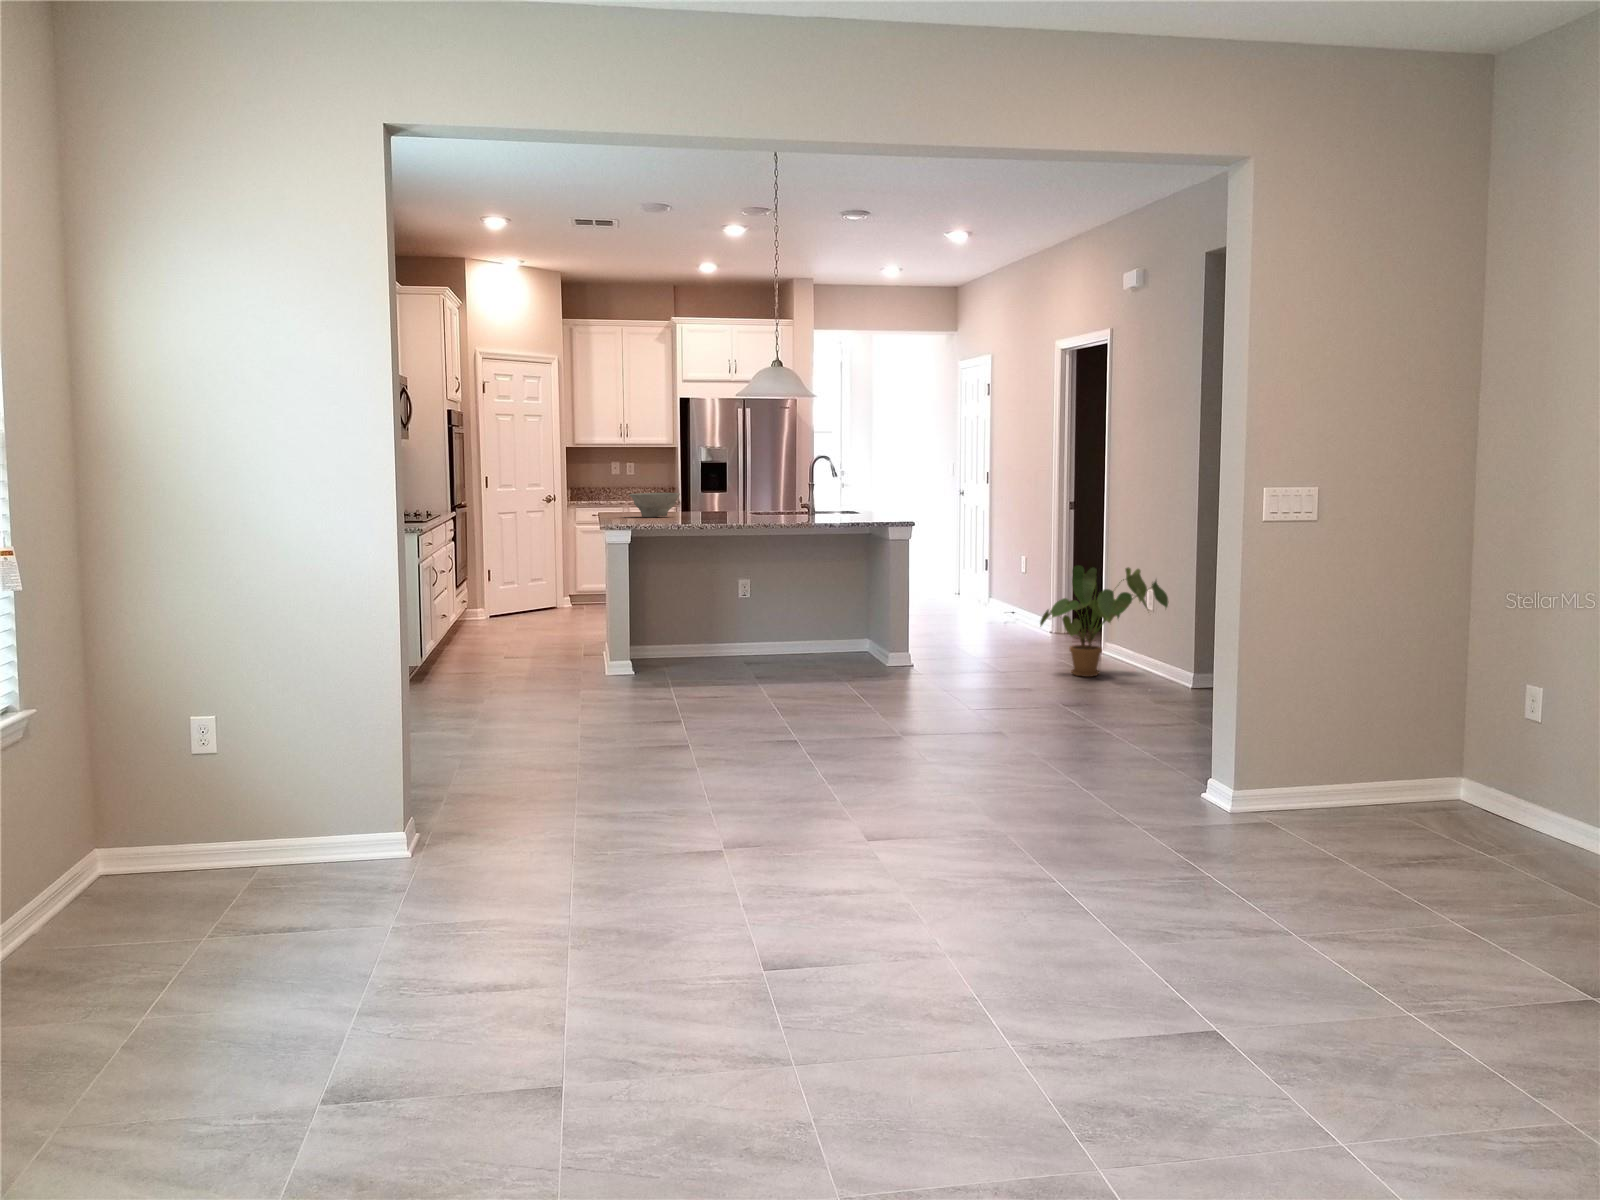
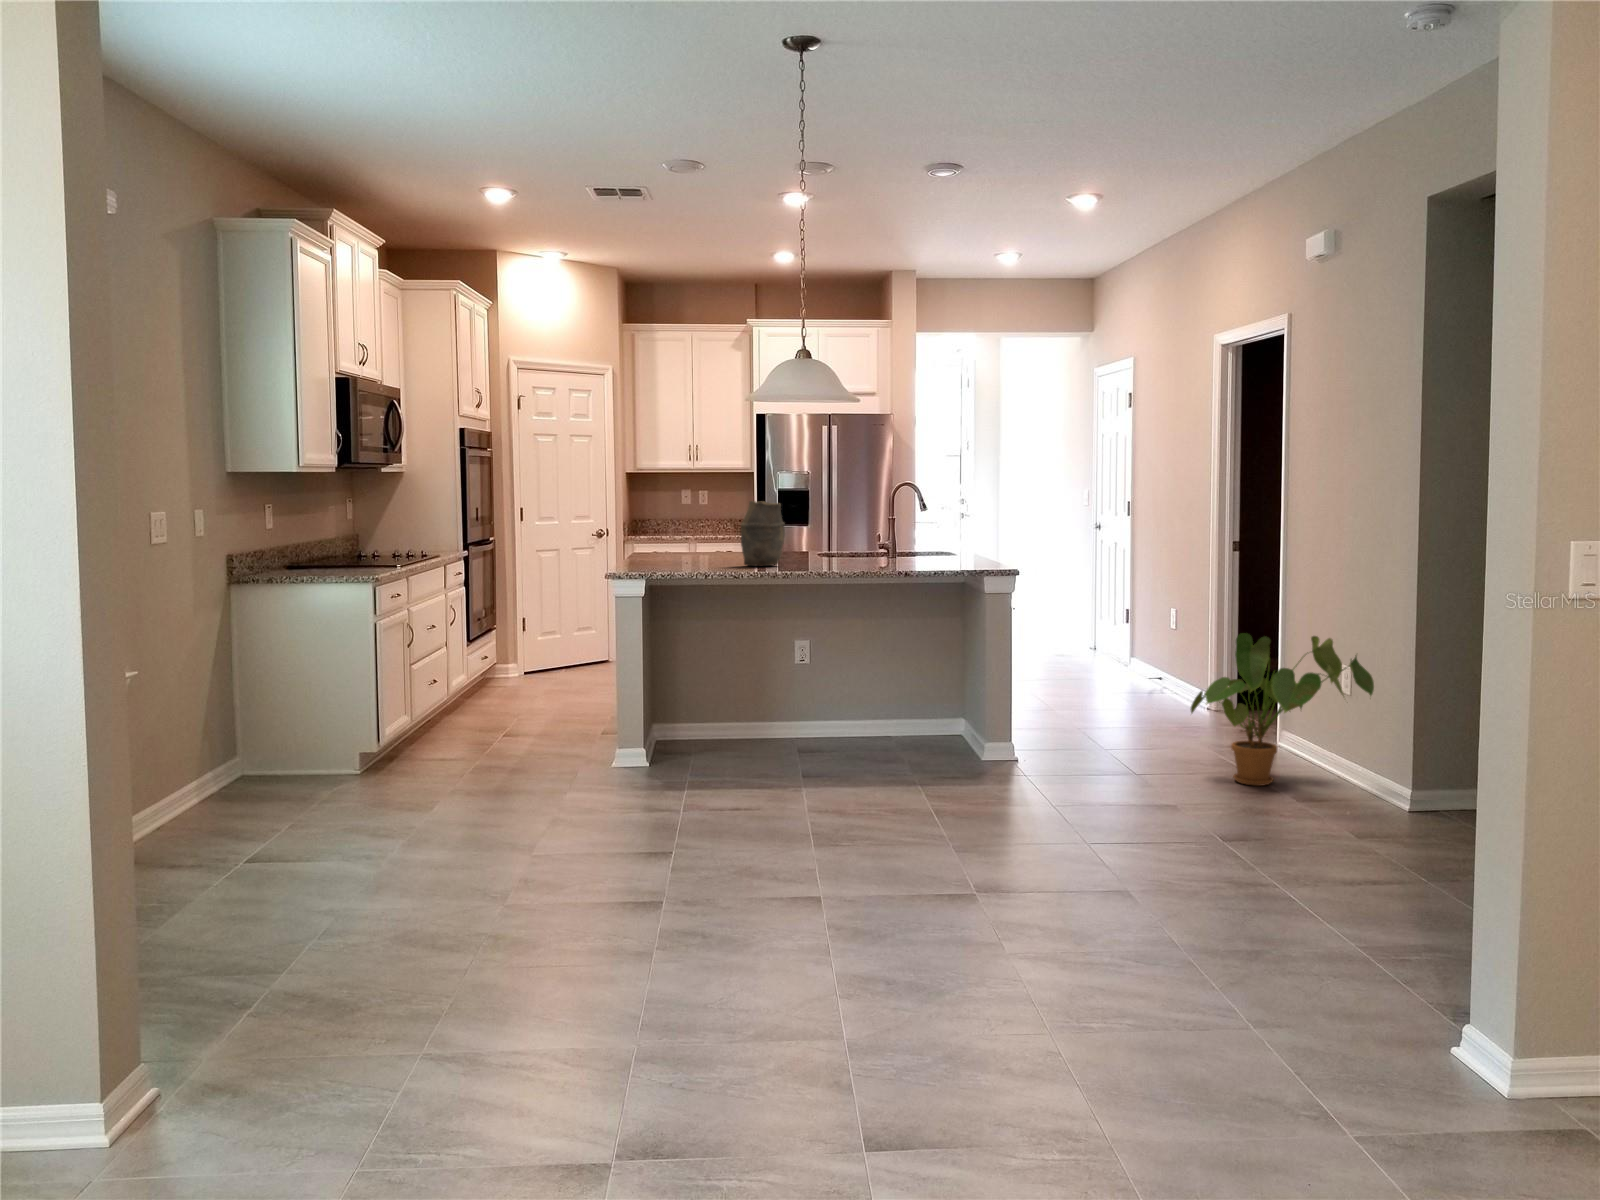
vase: none [701,468,736,519] -> present [741,501,785,566]
bowl: present [629,493,680,517] -> none [660,530,725,561]

